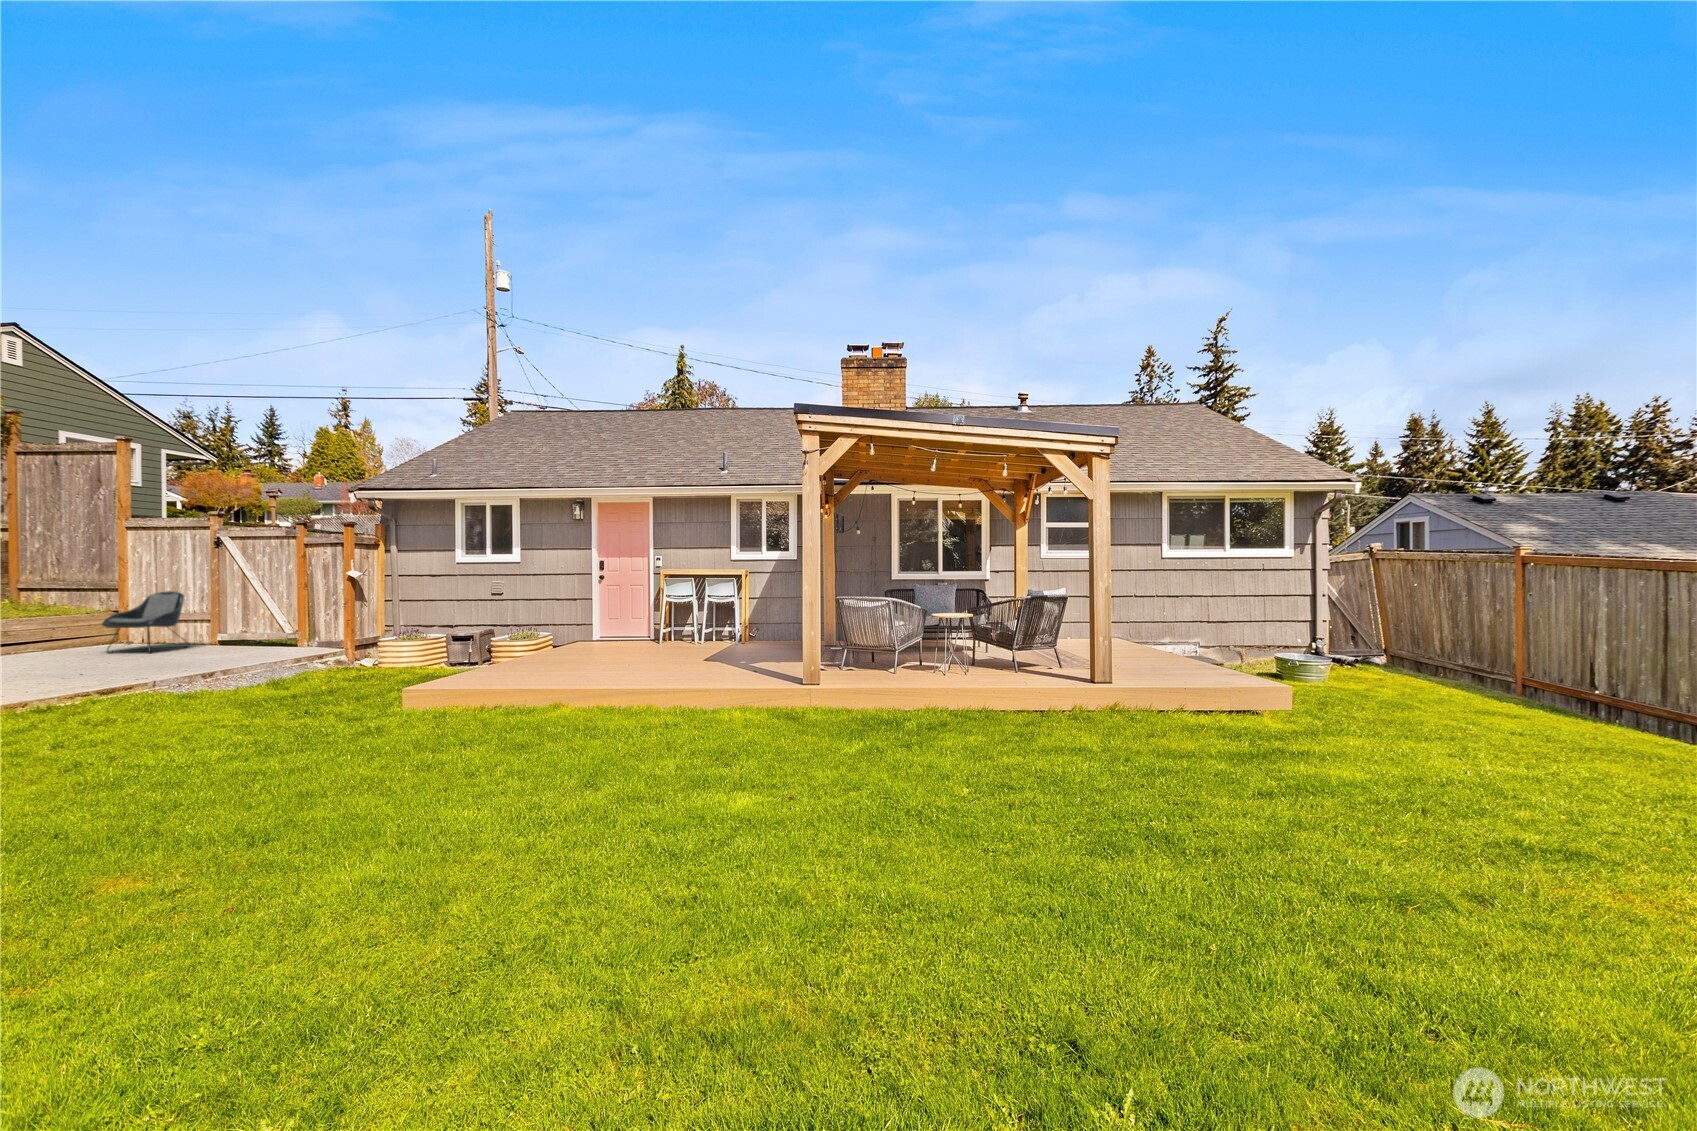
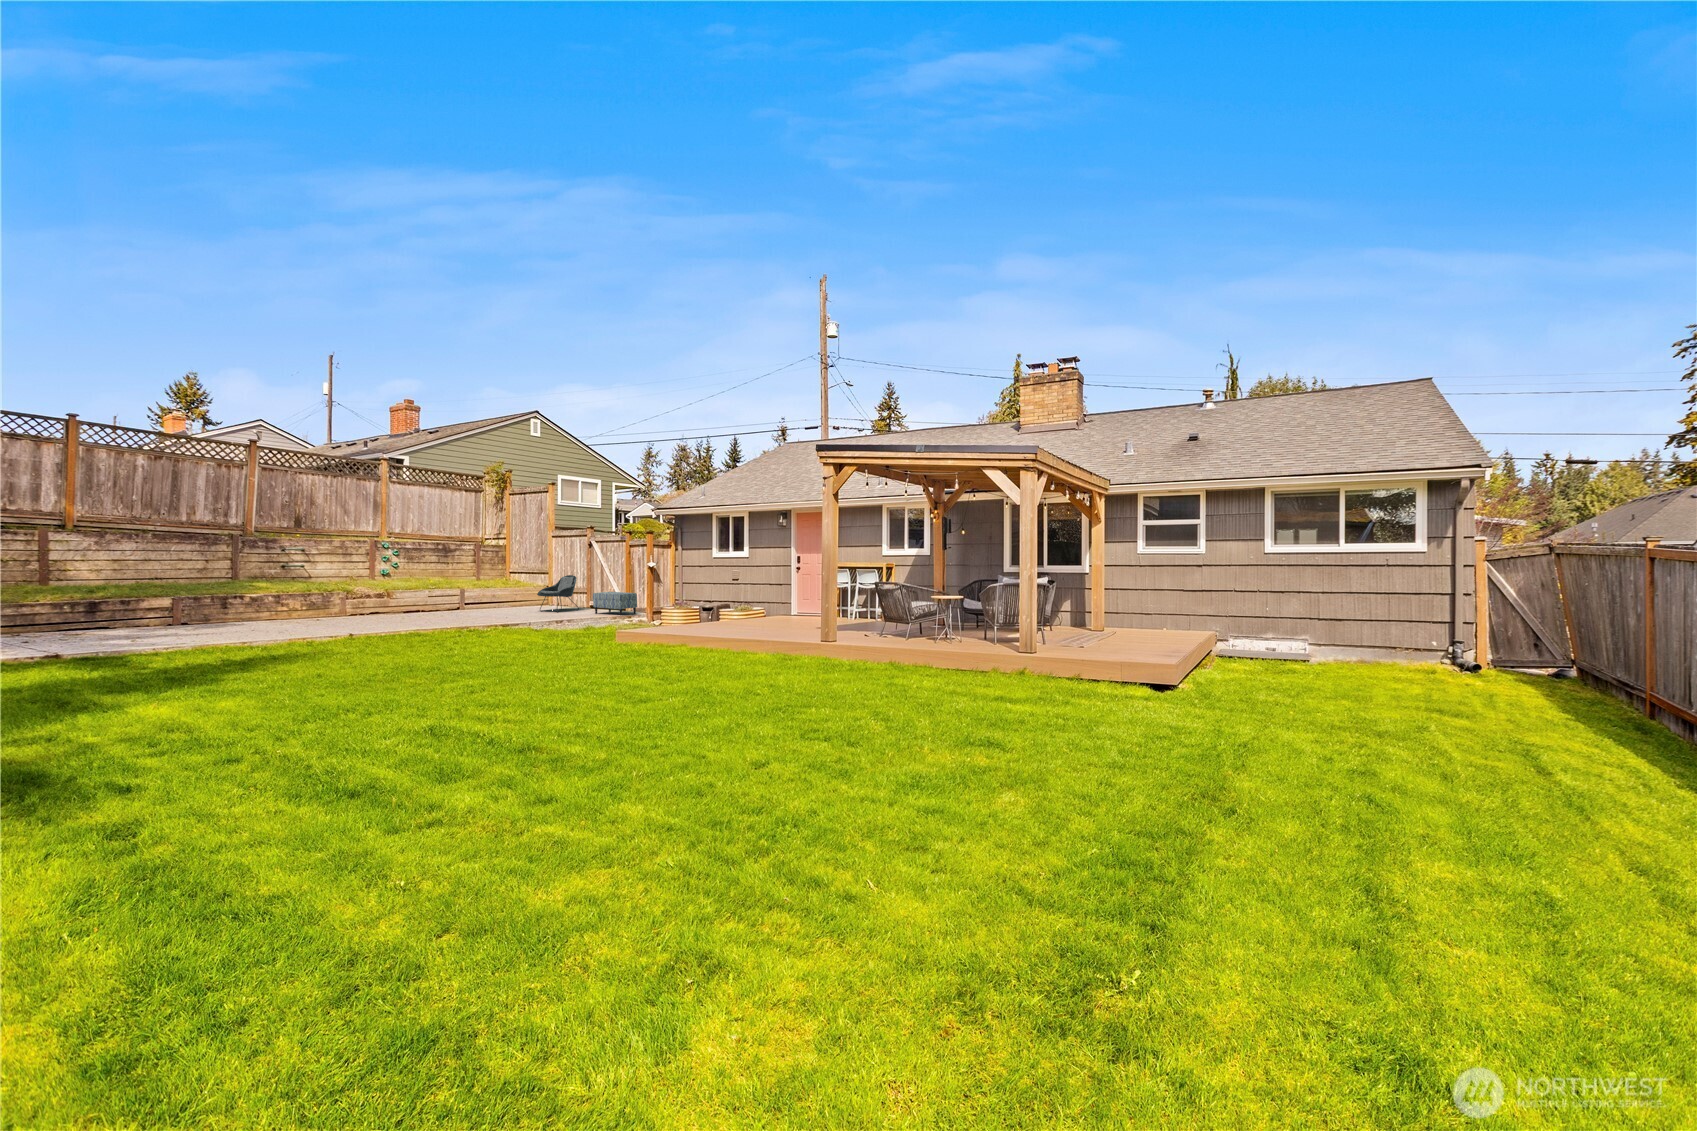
bench: none [230,616,319,653] -> present [593,592,637,616]

